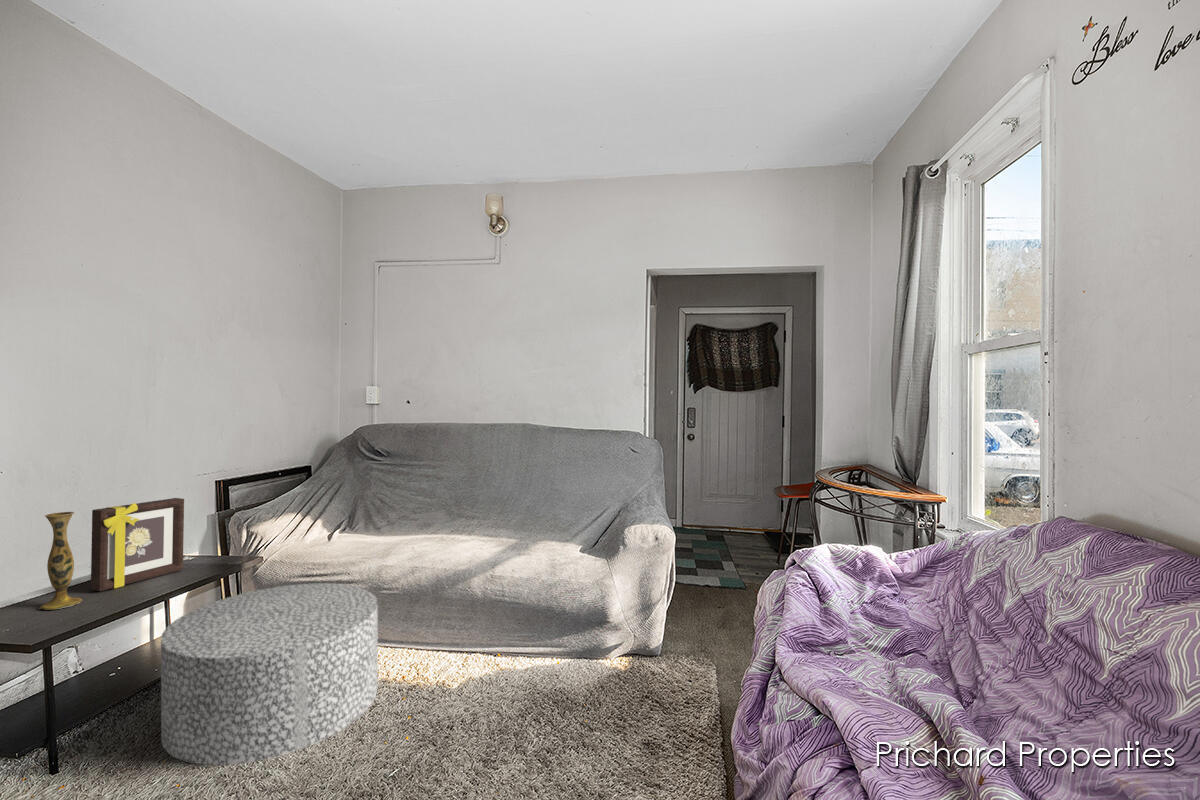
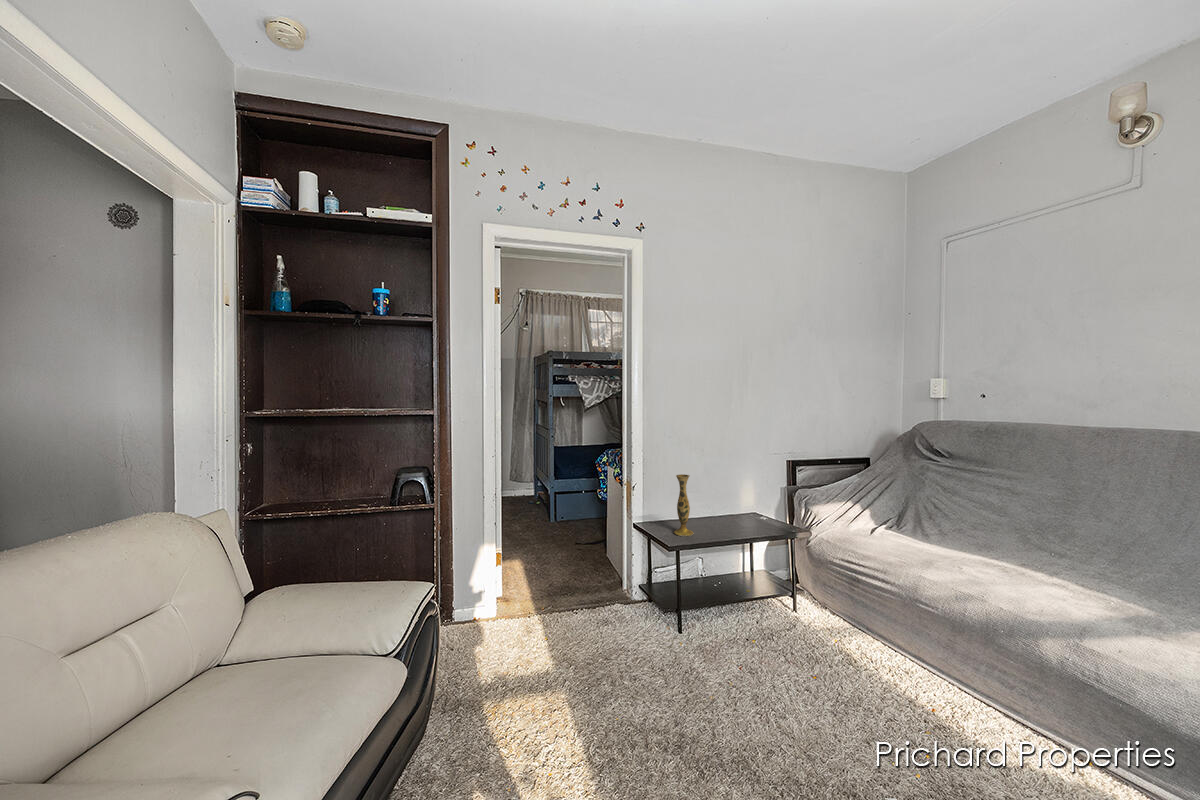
picture frame: present [91,498,184,591] -> none [701,474,755,531]
ottoman: present [161,583,378,765] -> none [724,561,903,731]

